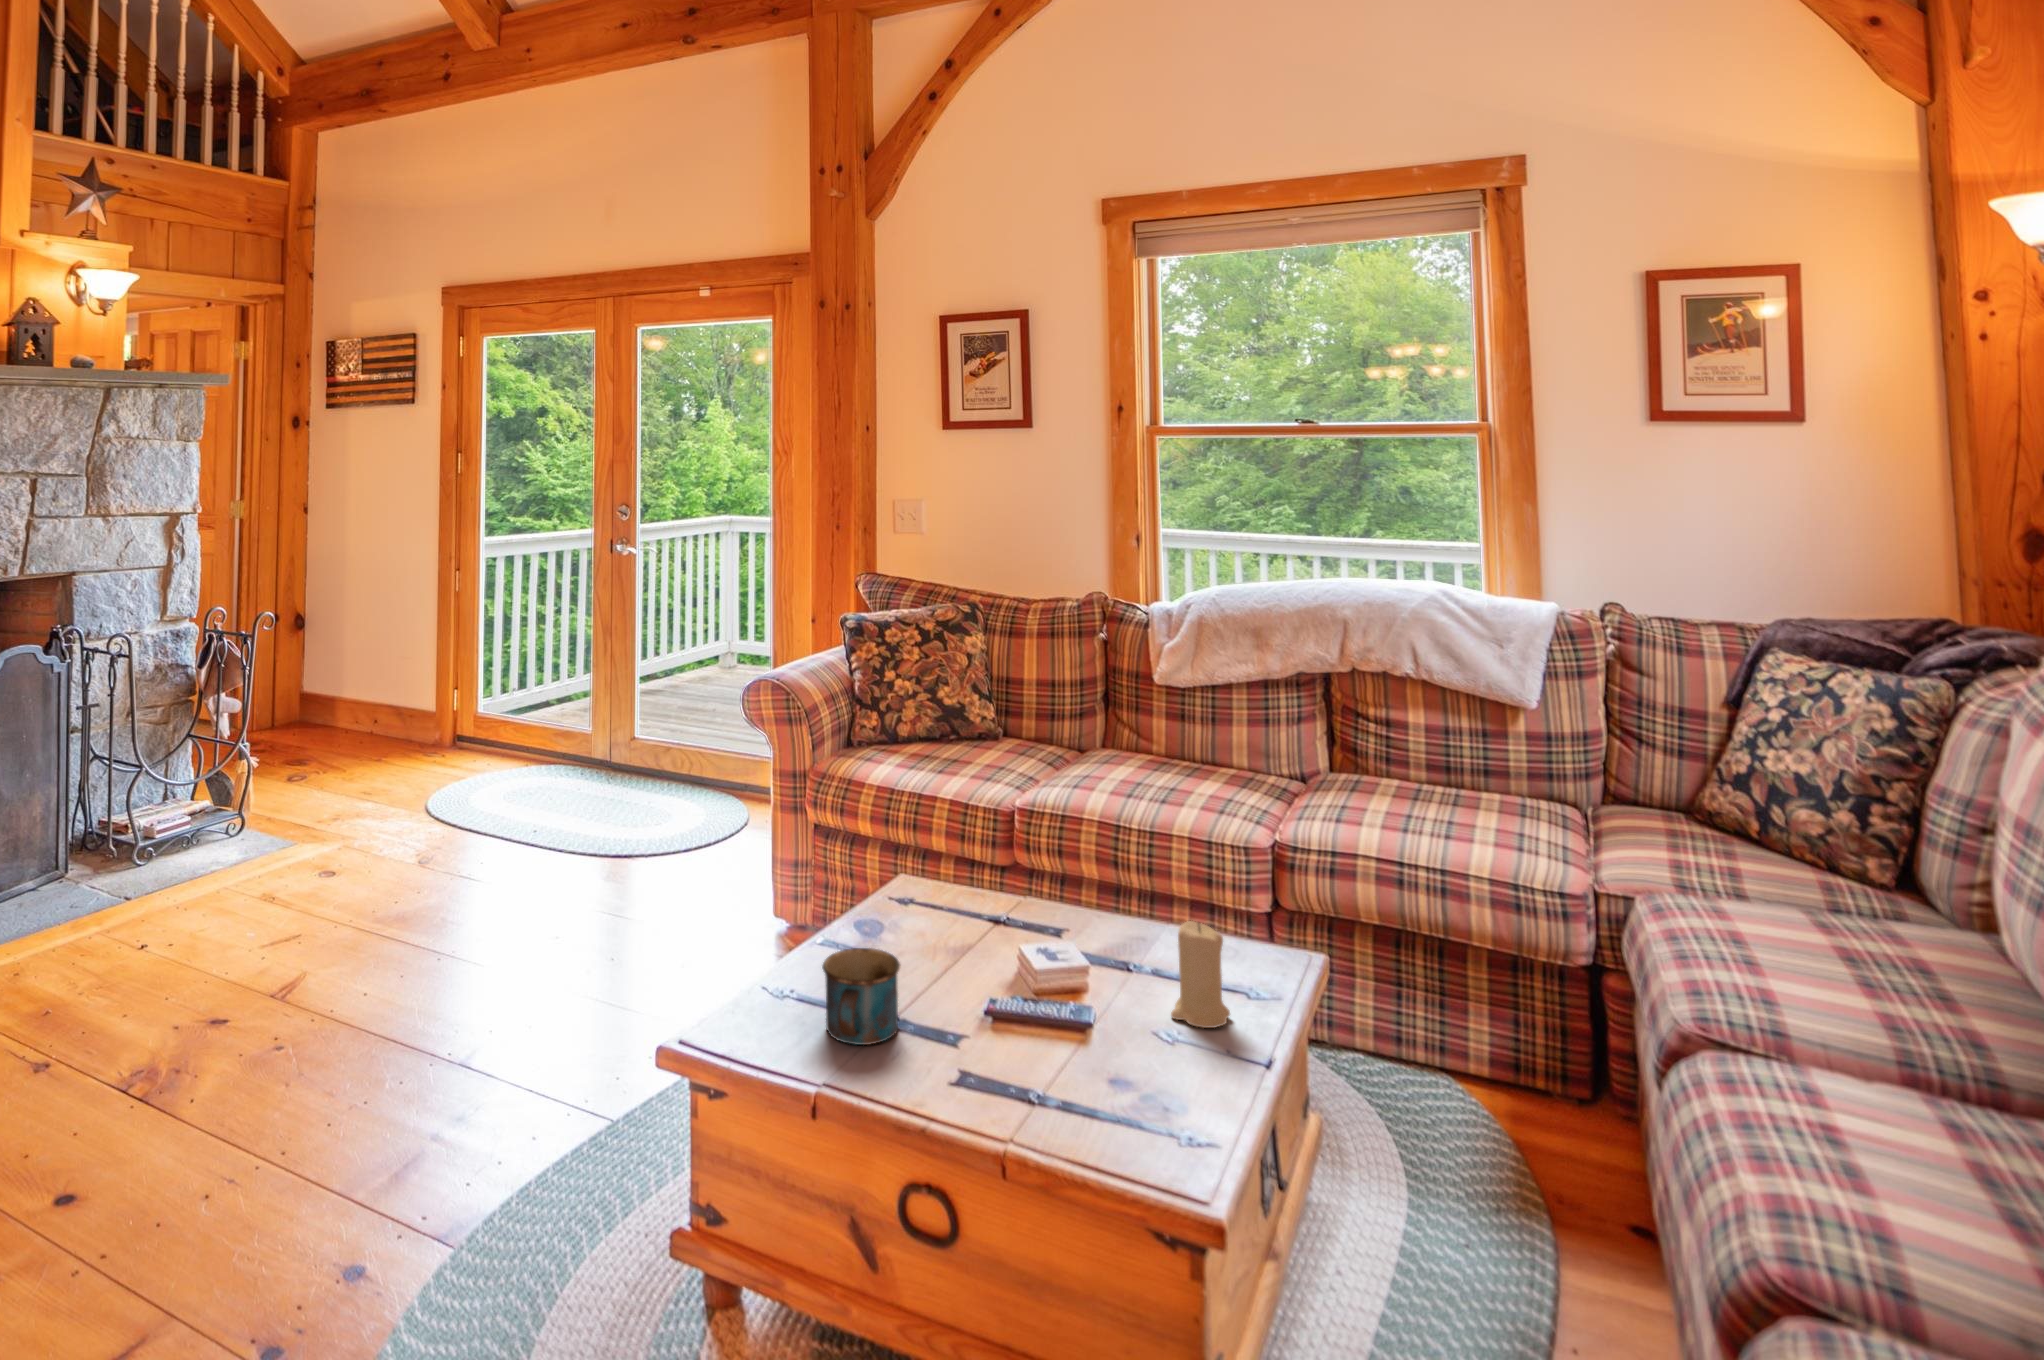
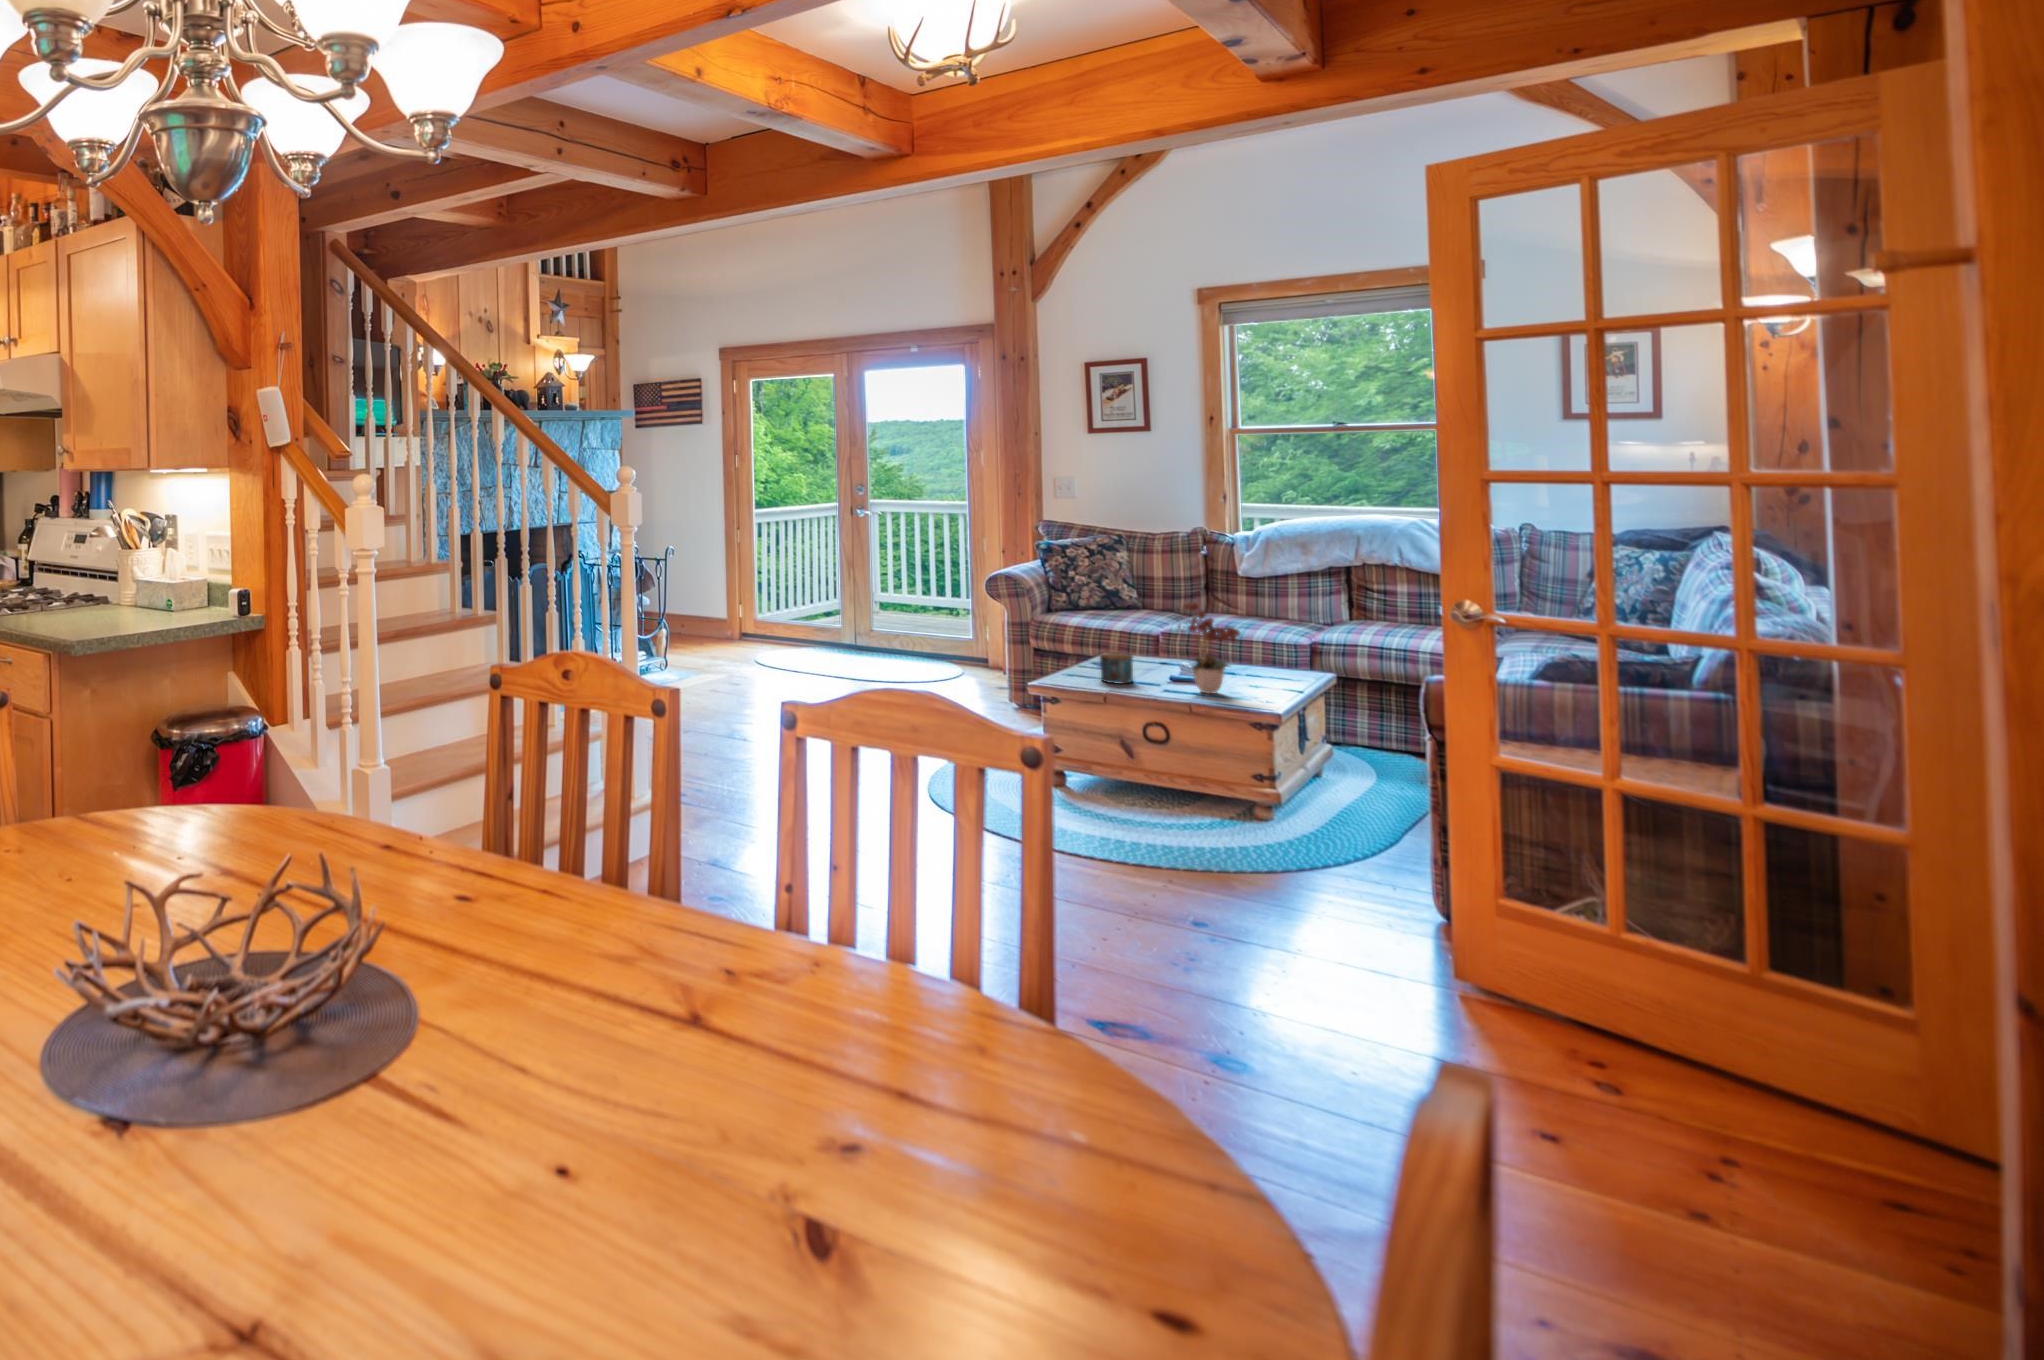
flower arrangement: none [980,838,1147,1094] -> present [1179,602,1240,694]
candle: present [1171,921,1230,1028] -> none [1256,644,1285,685]

